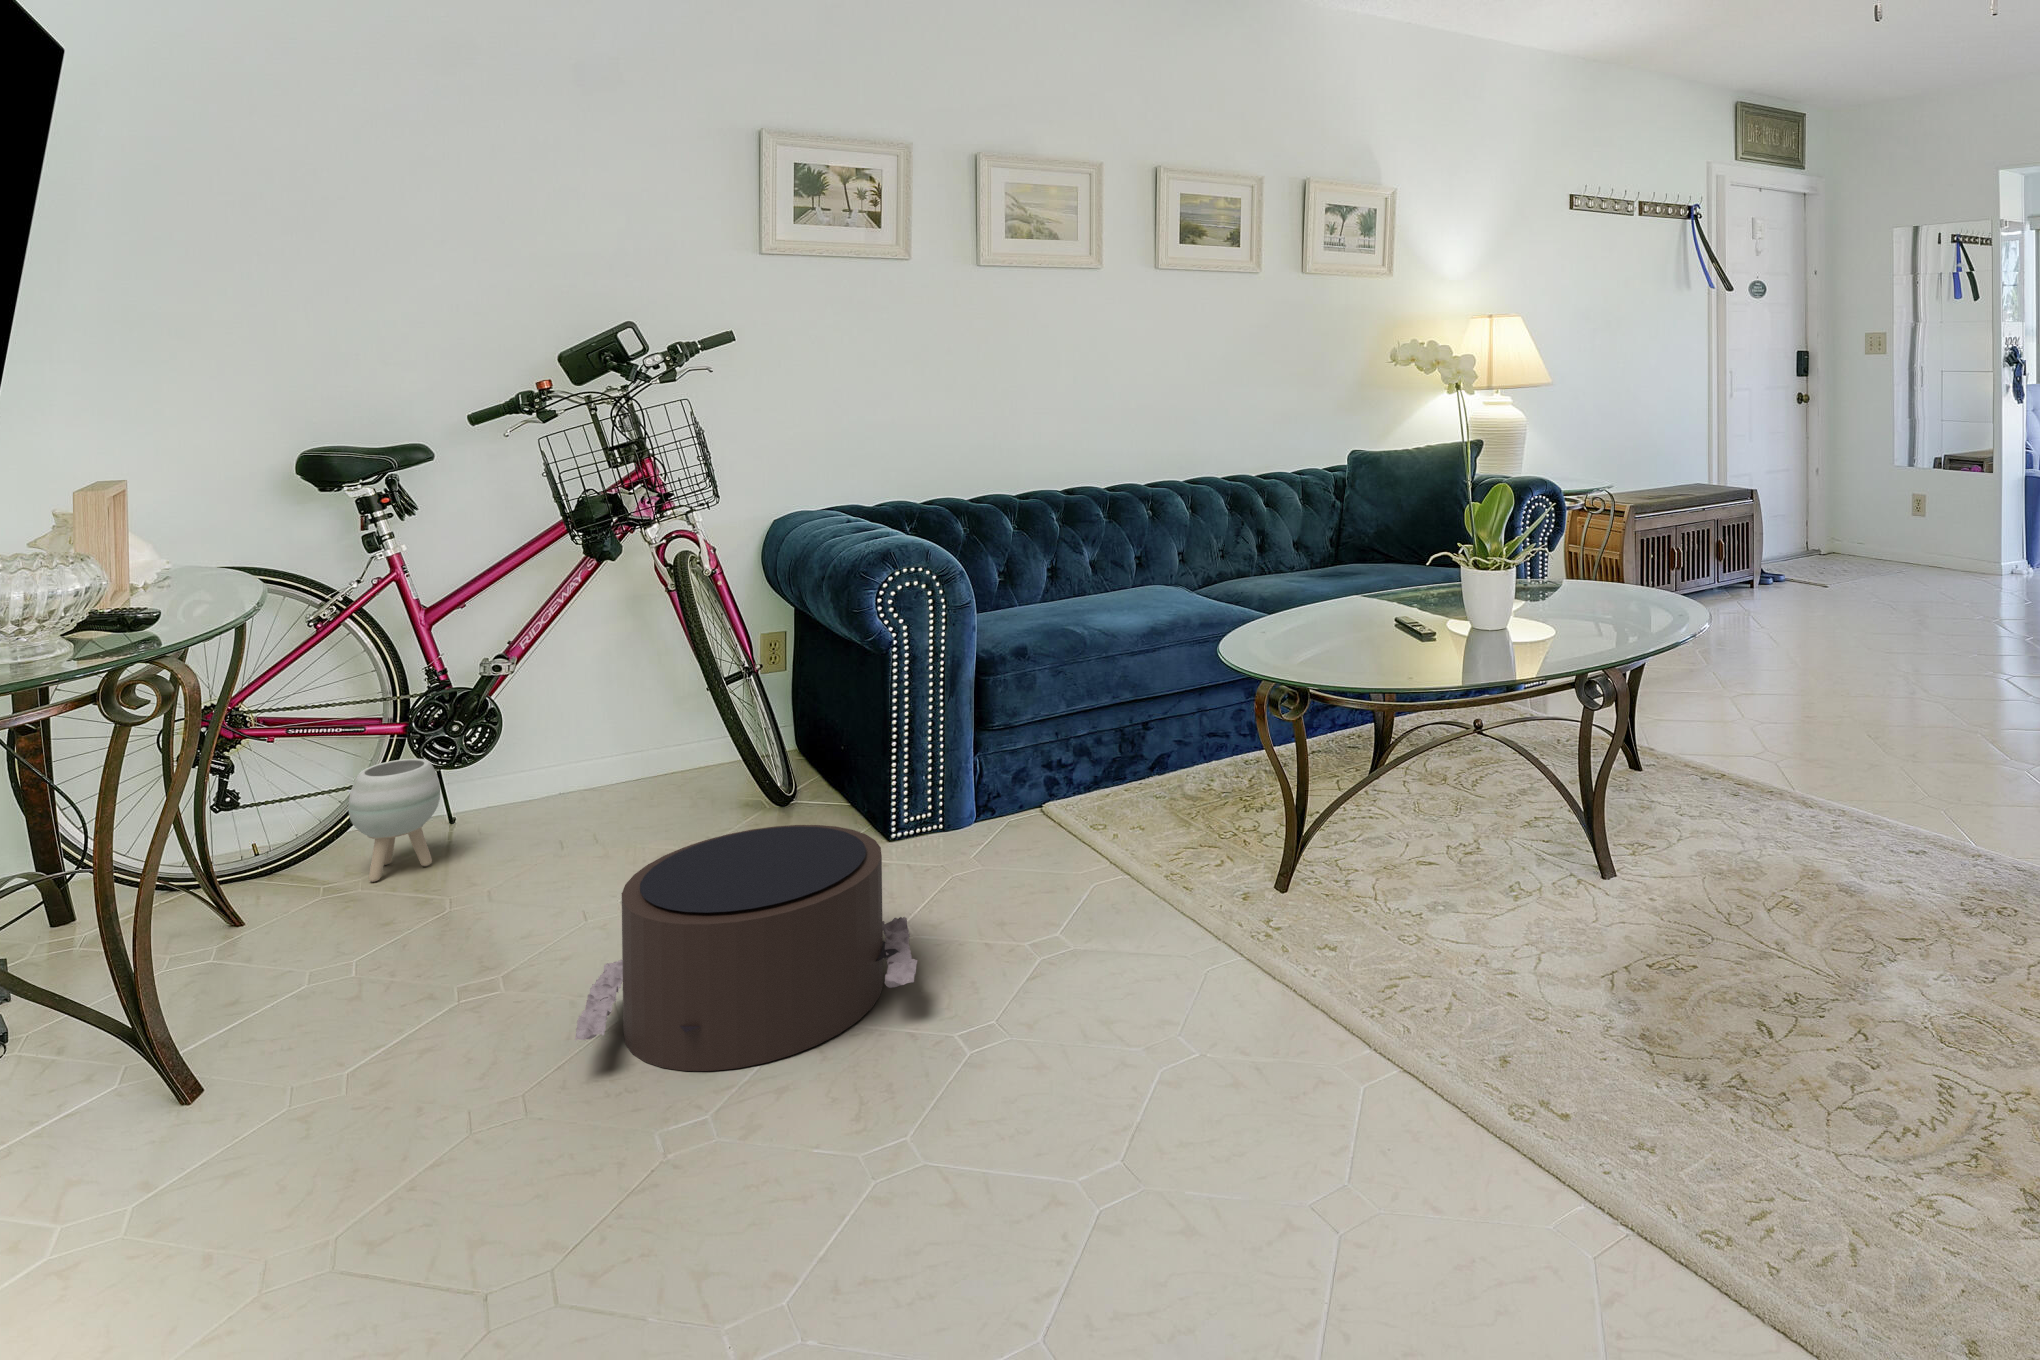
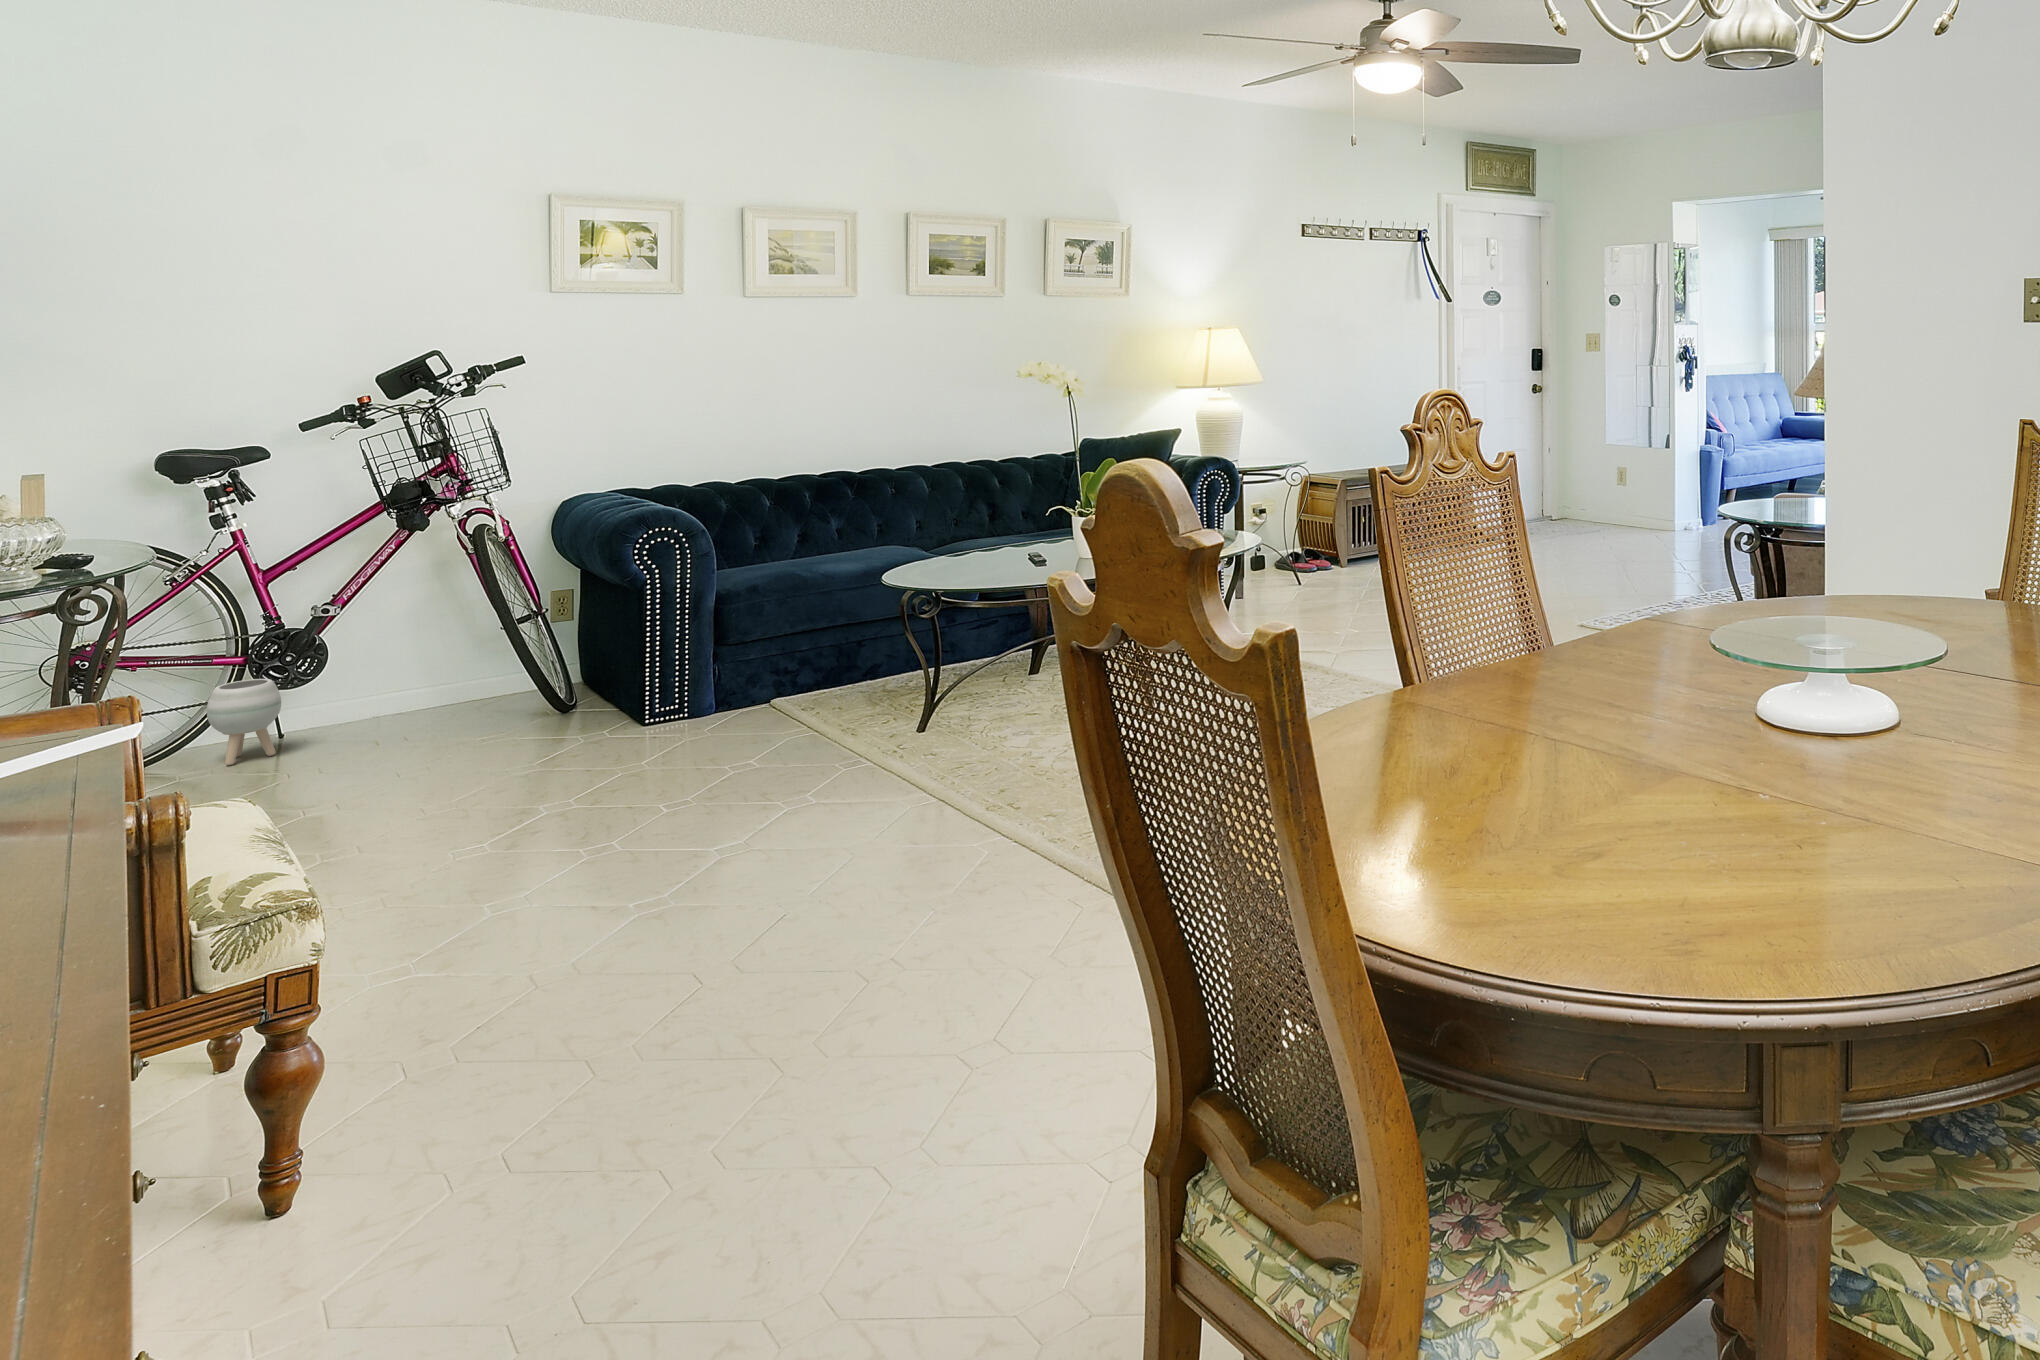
pouf: present [575,825,917,1071] -> none [395,698,639,833]

